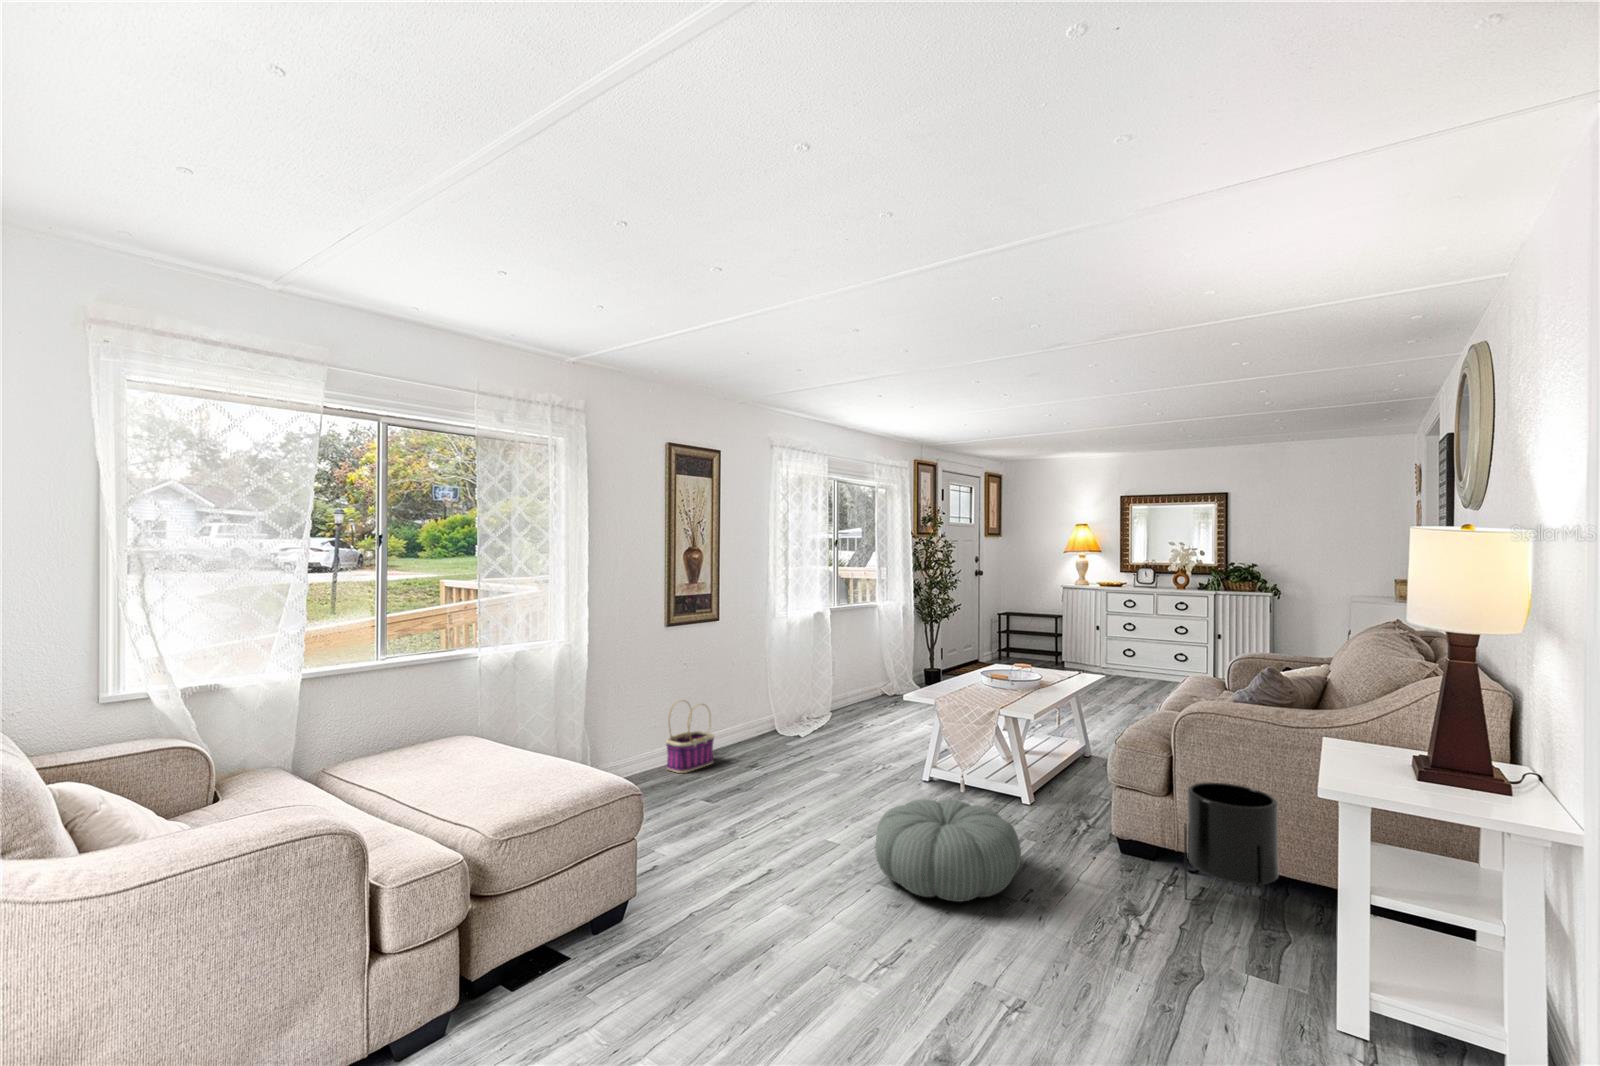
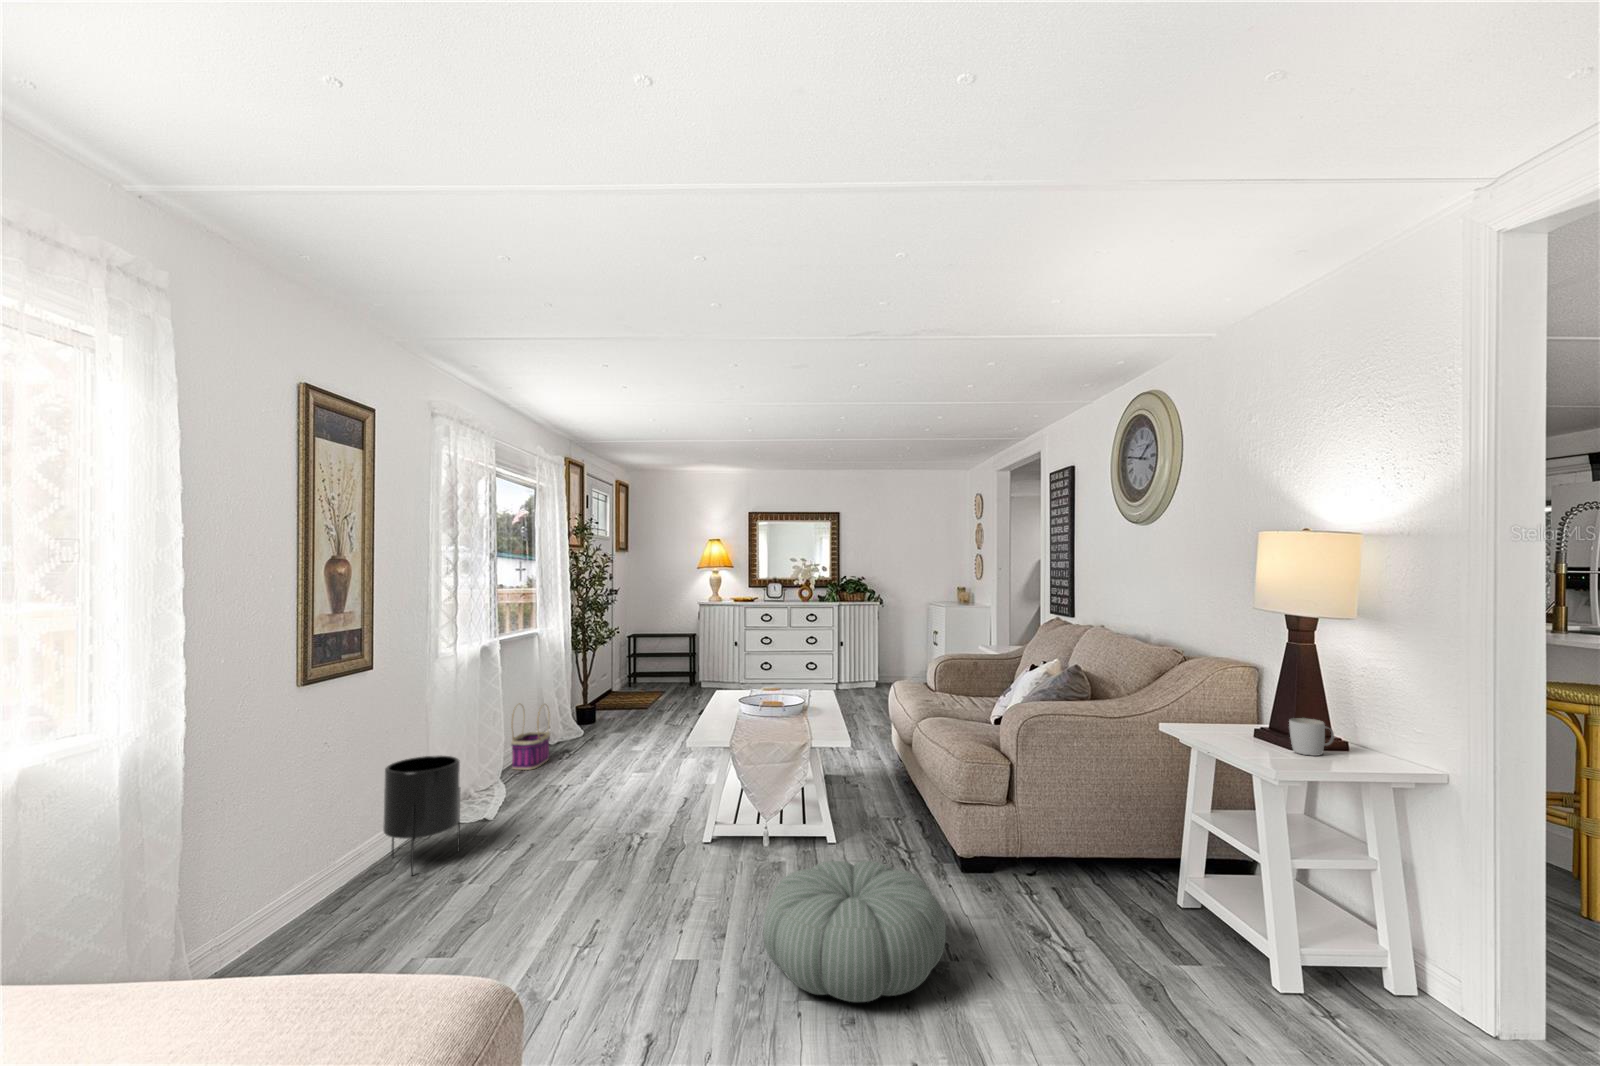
basket: present [666,702,714,773] -> present [511,703,550,770]
mug: none [1367,744,1426,788] -> present [1289,718,1334,756]
planter: present [1184,782,1279,928] -> present [383,756,460,875]

